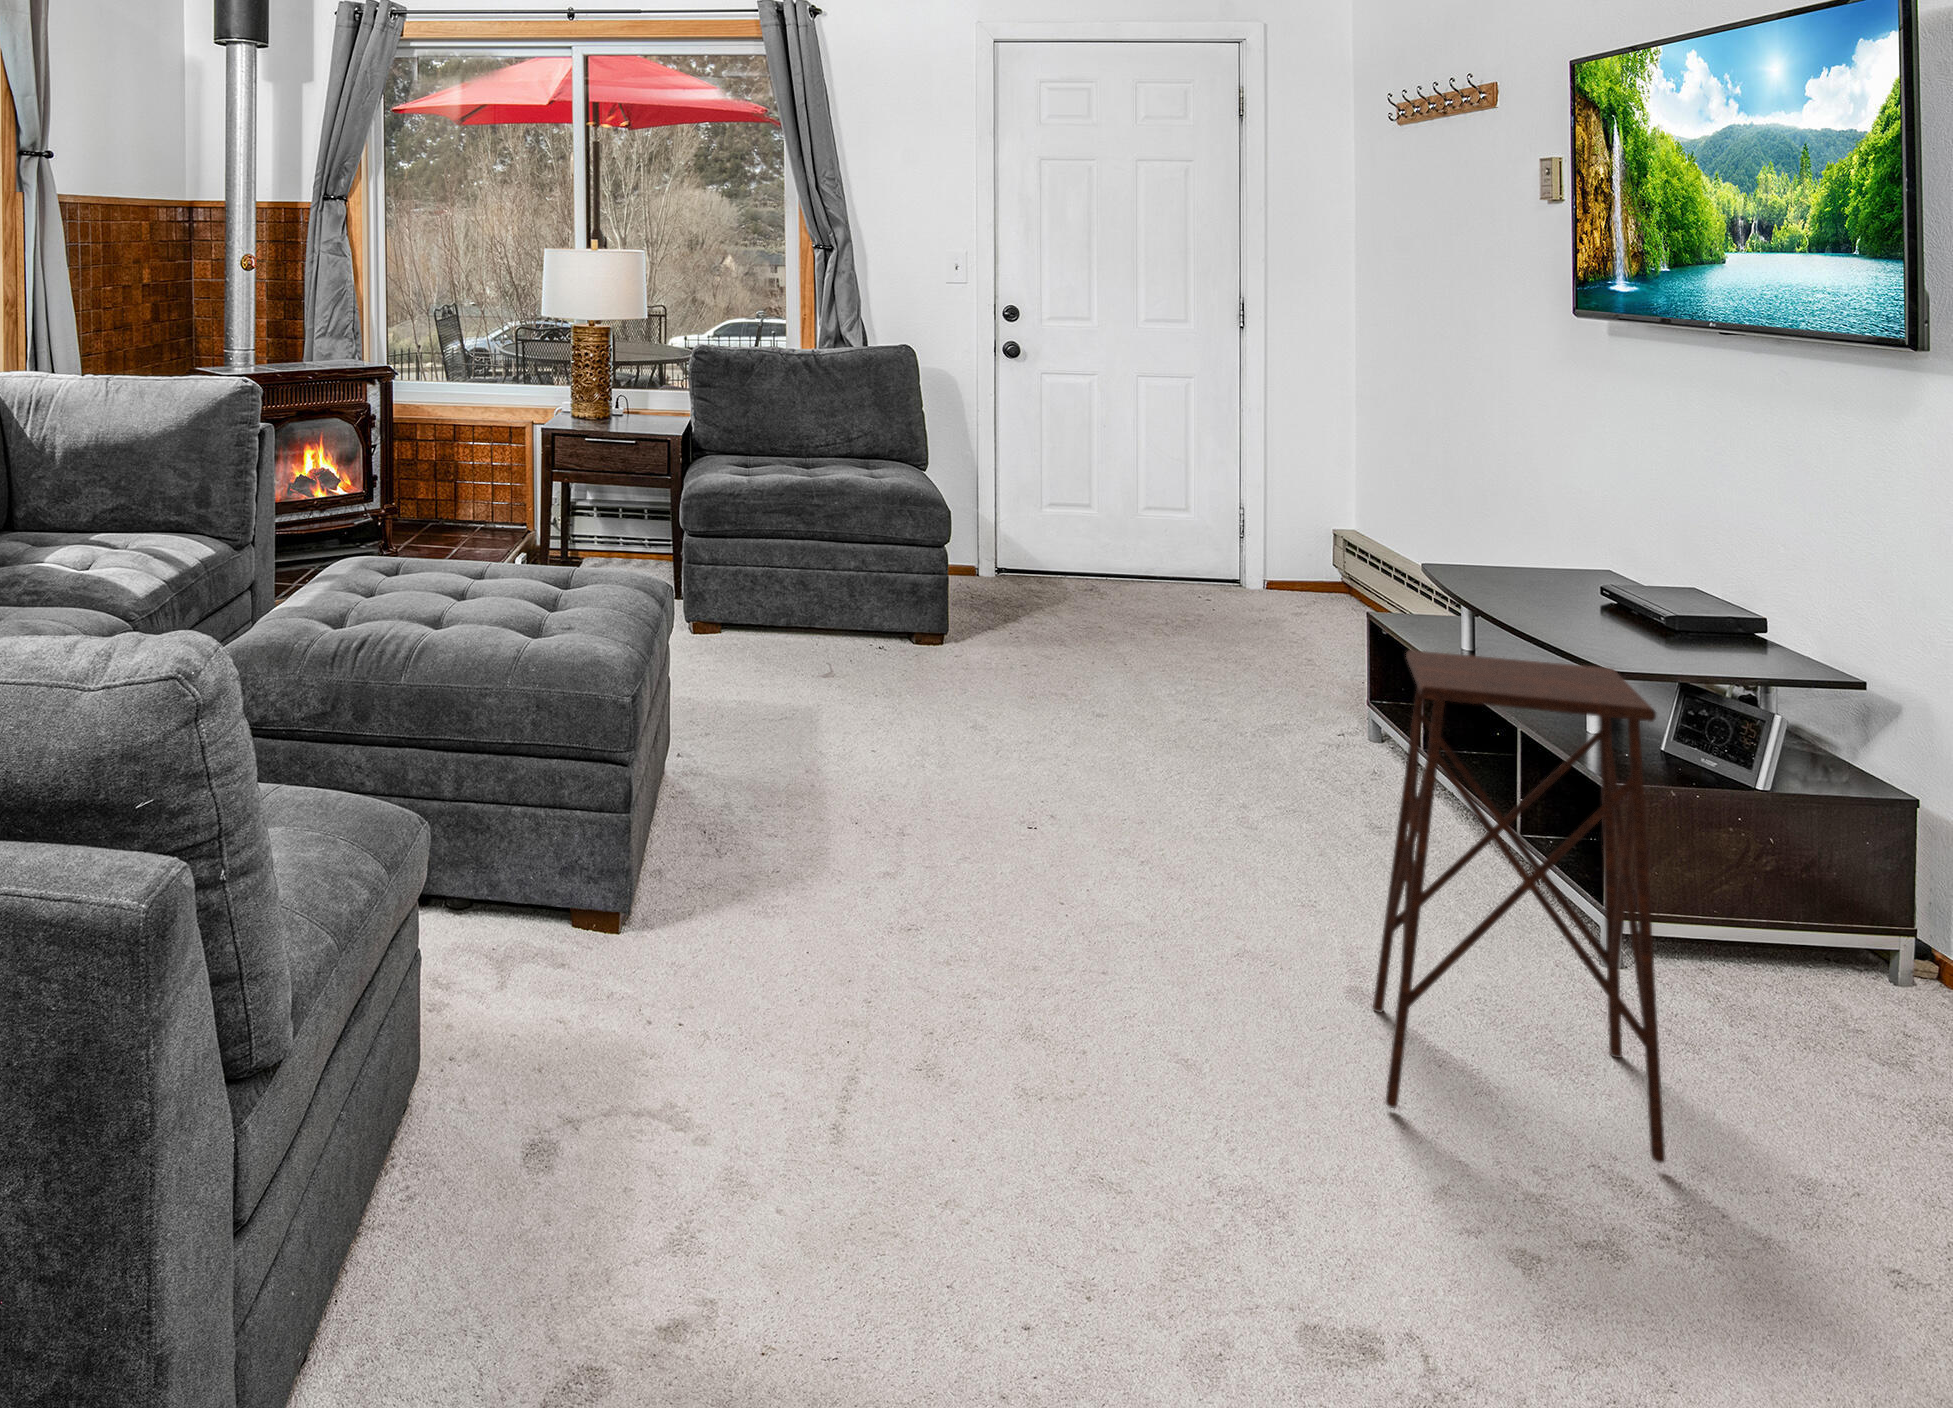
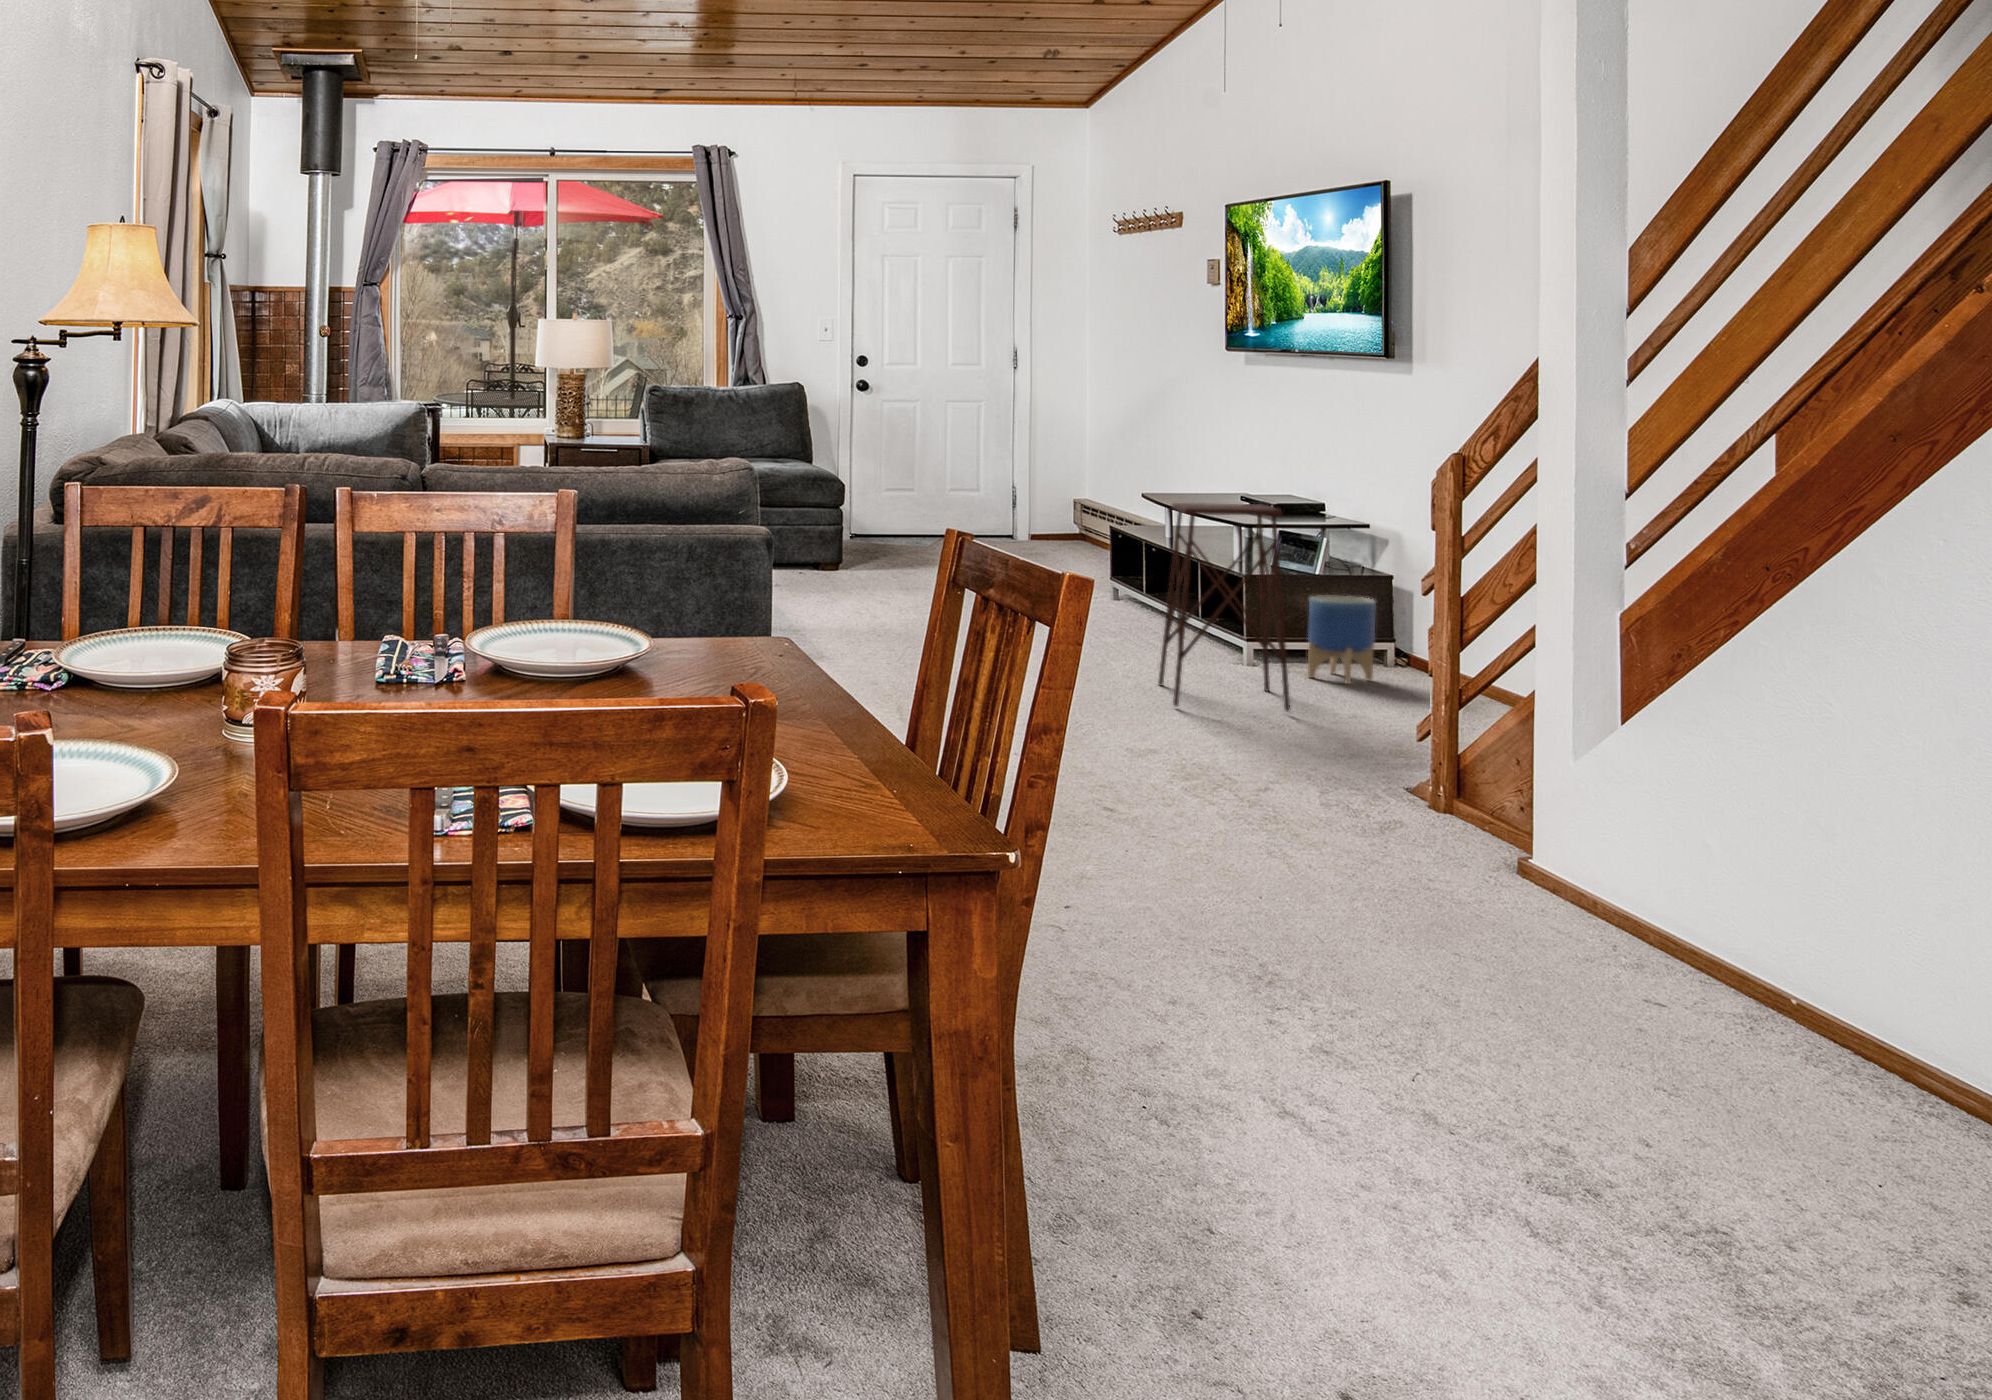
planter: none [1713,836,1880,1047] -> present [1308,596,1375,684]

